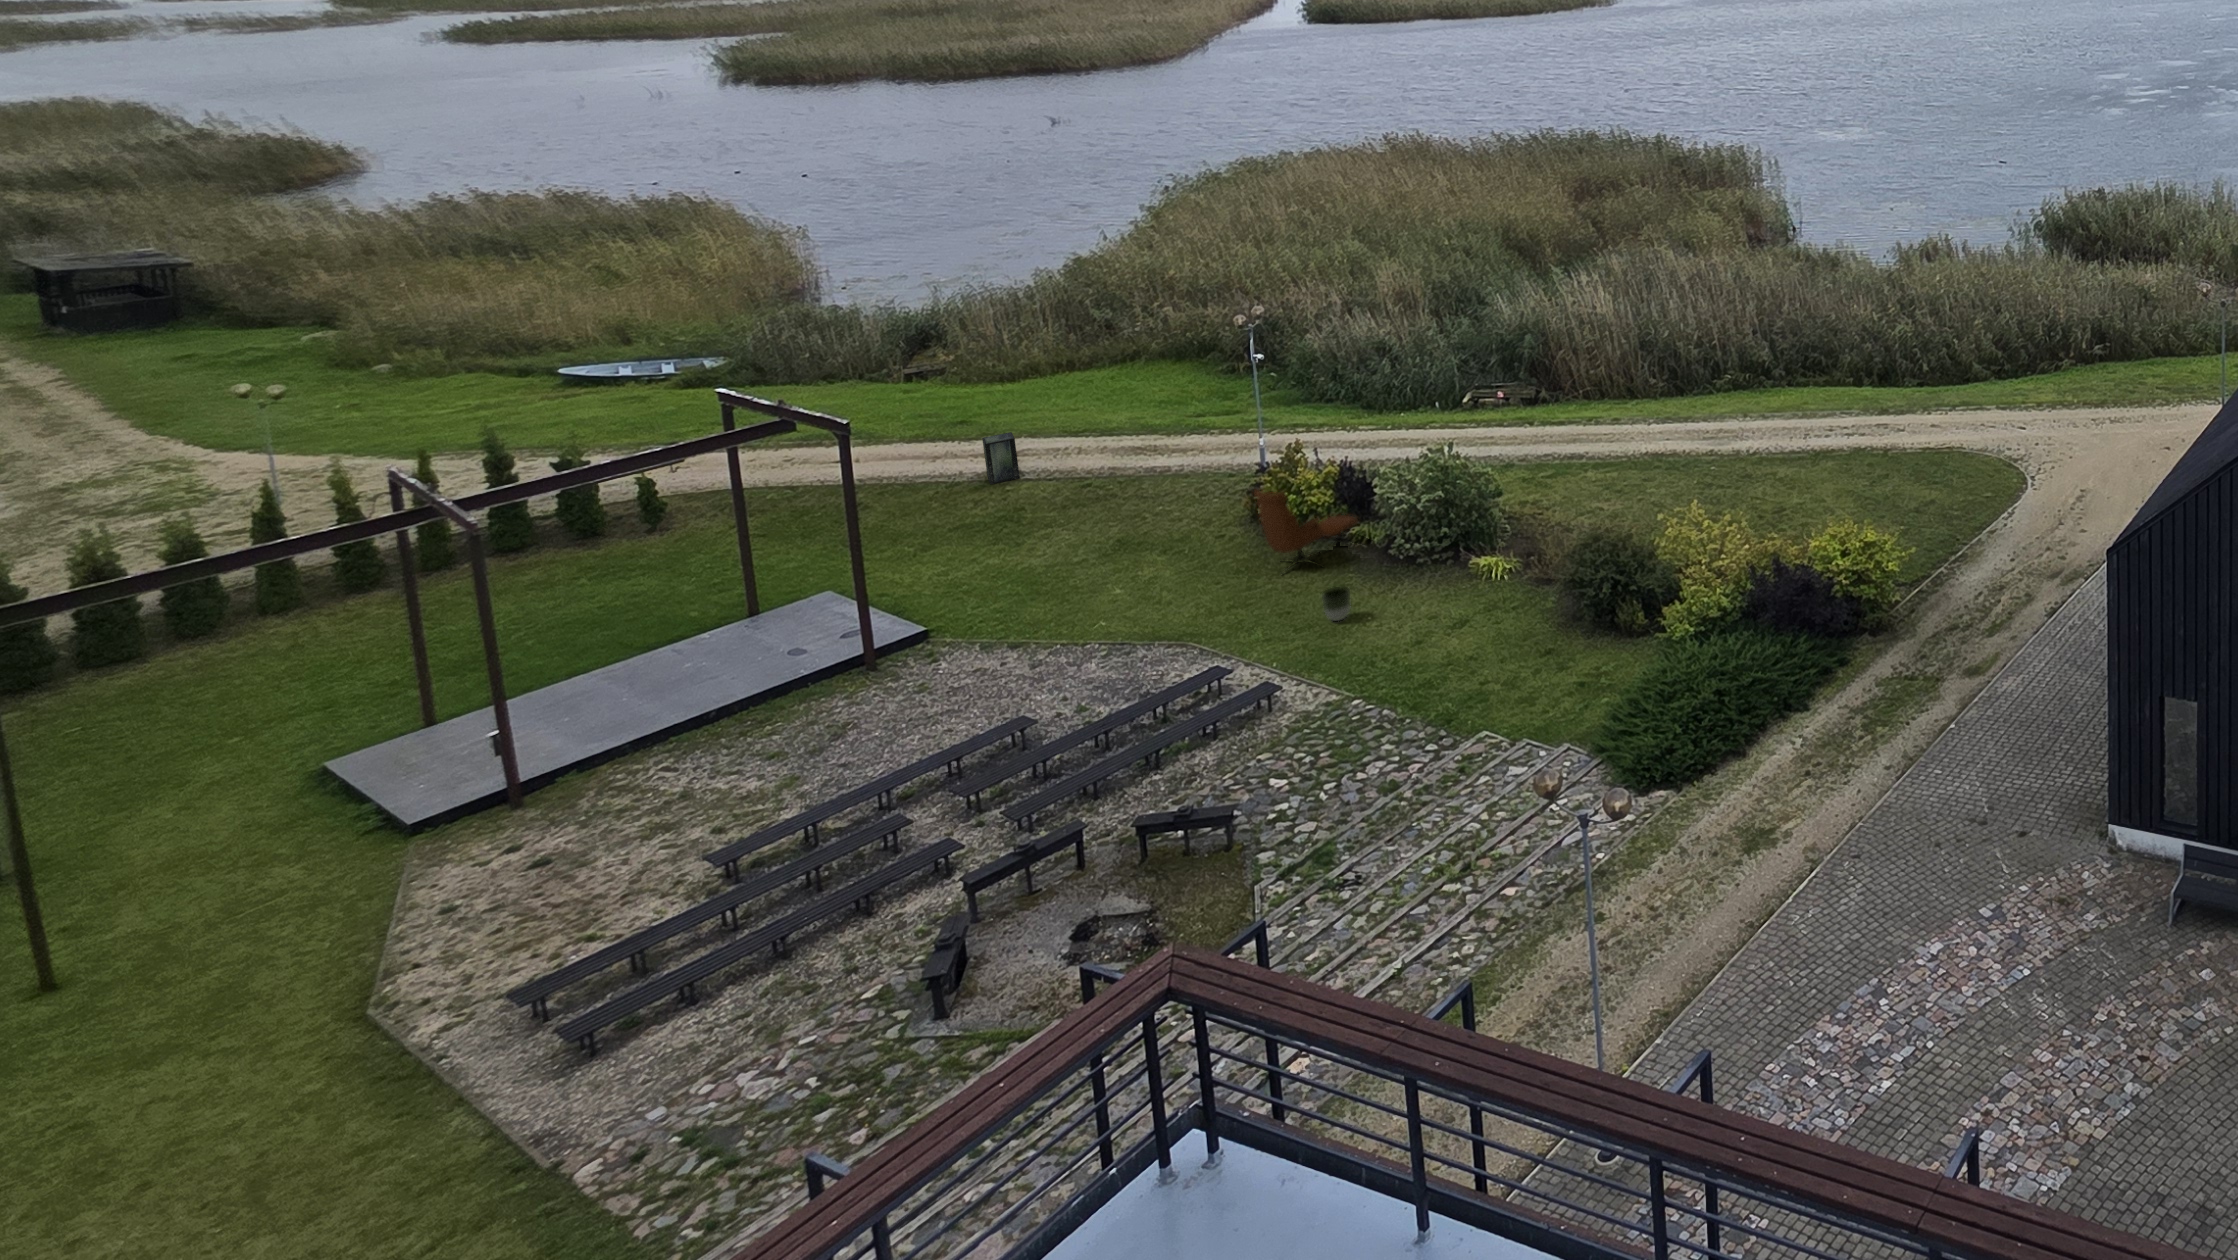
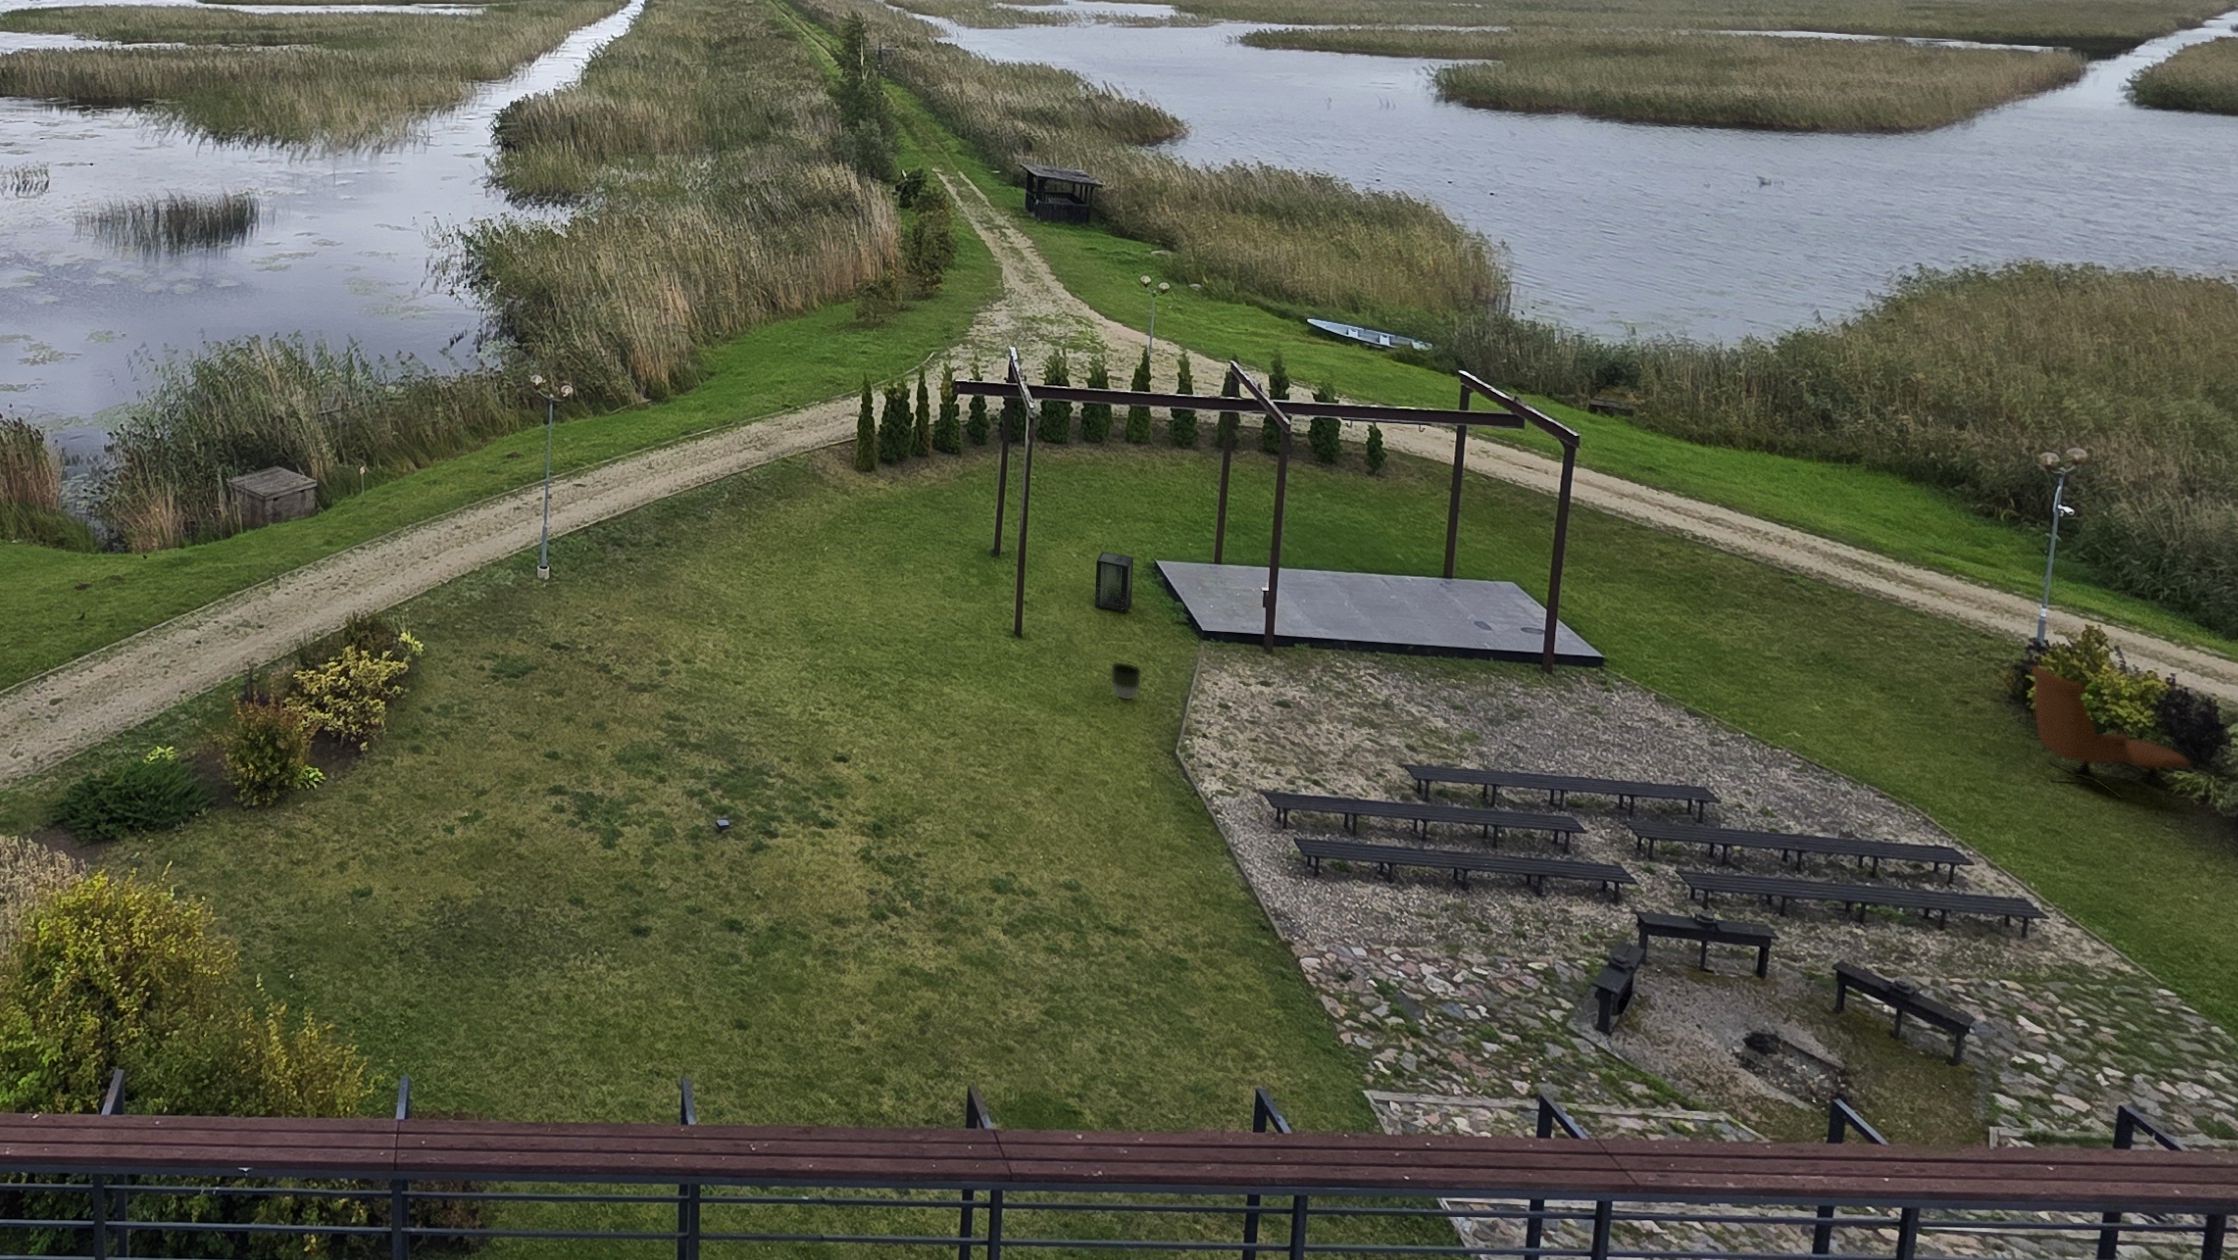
storage box: present [982,432,1020,484] -> present [1095,552,1133,613]
planter: present [1322,587,1351,621] -> present [1112,663,1141,699]

